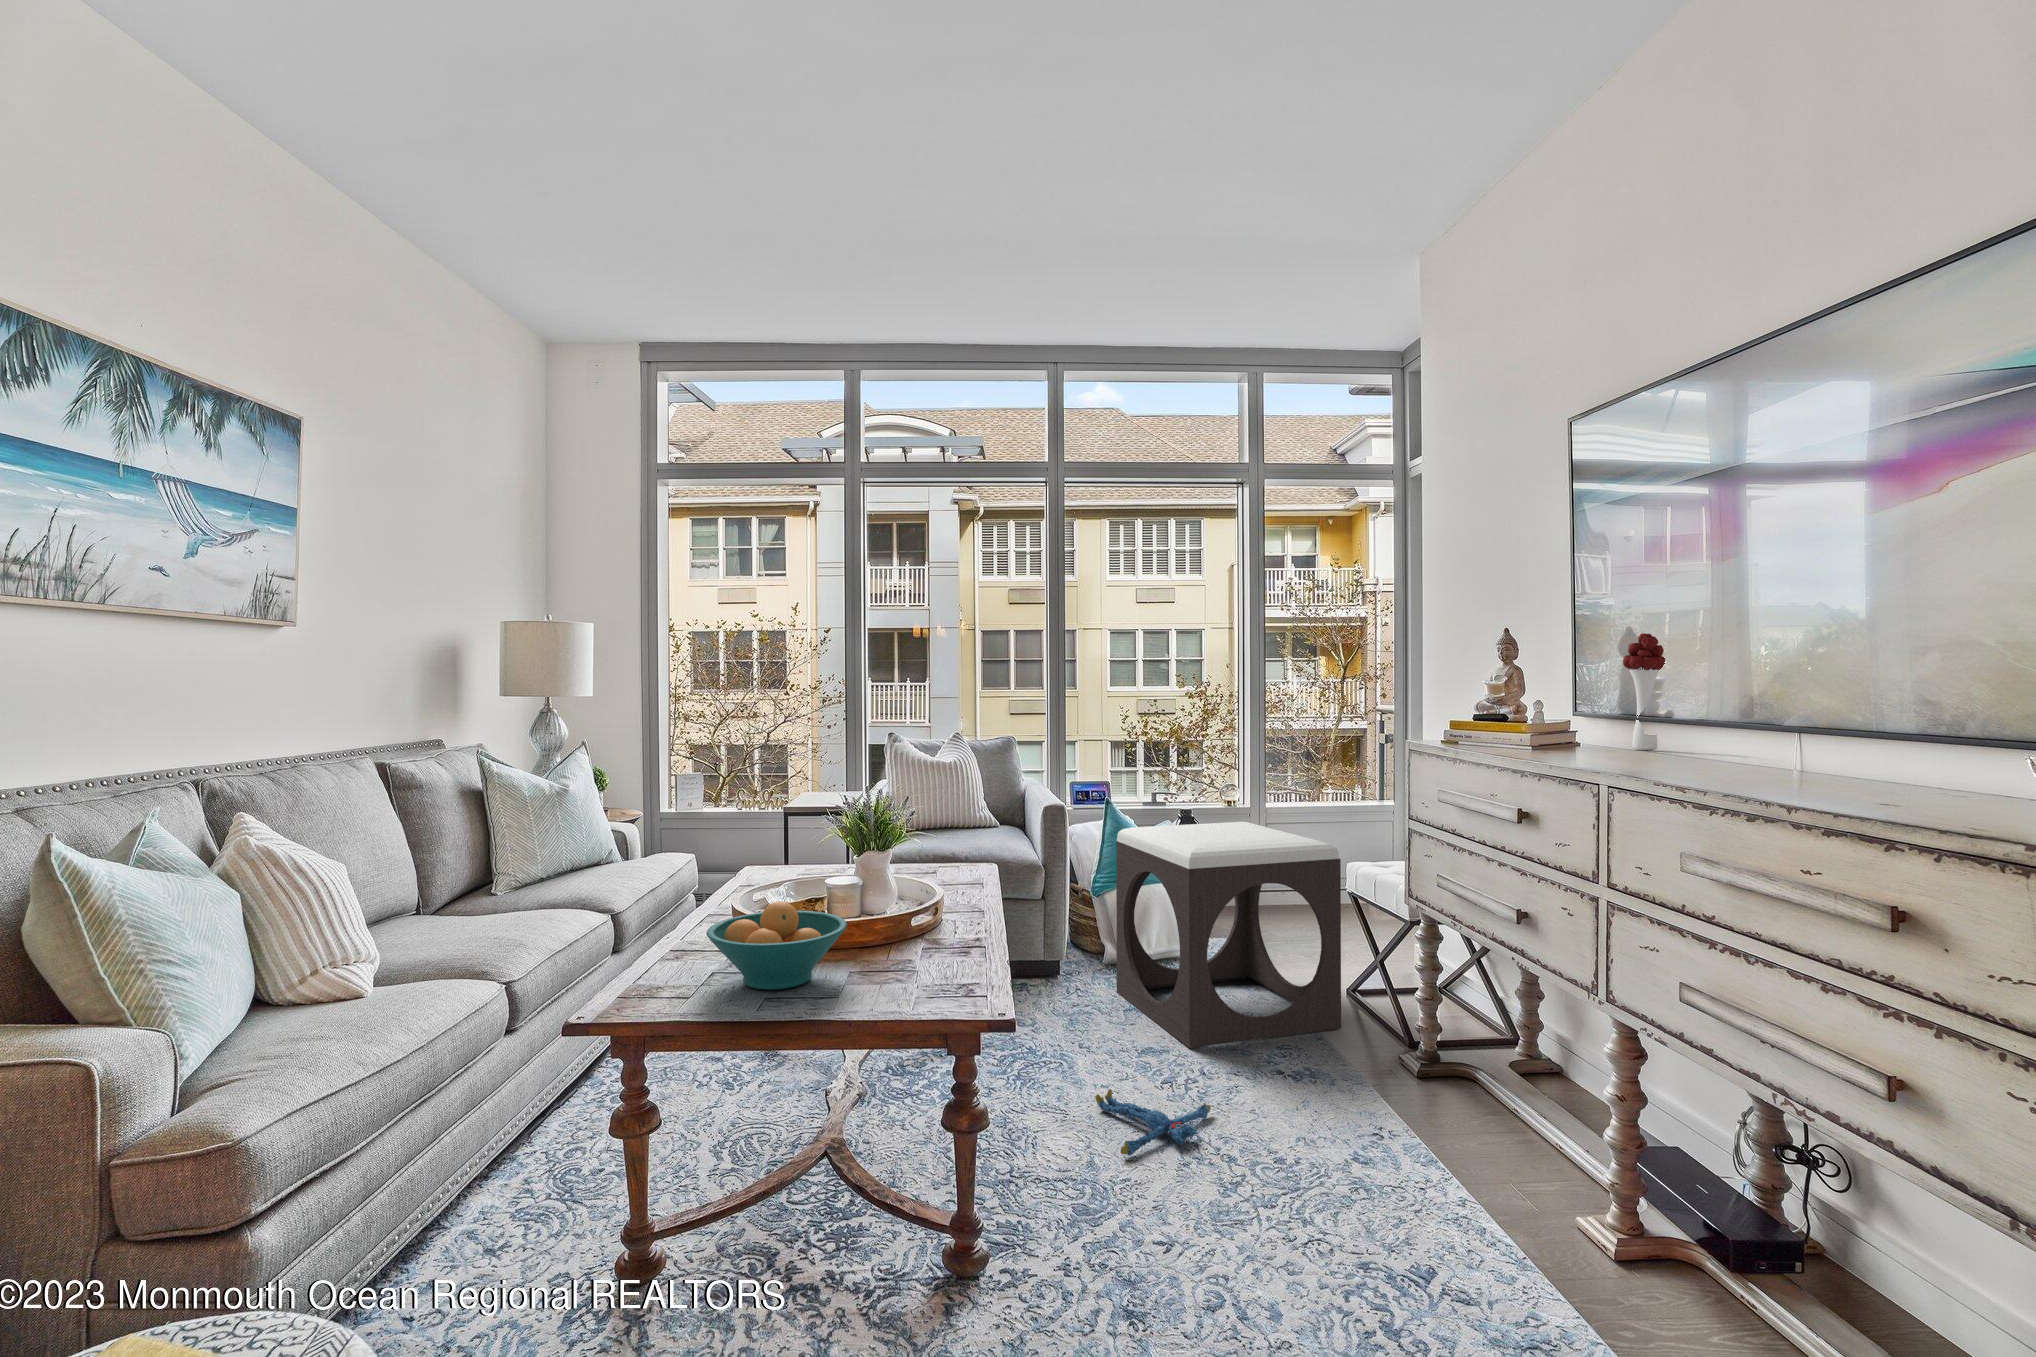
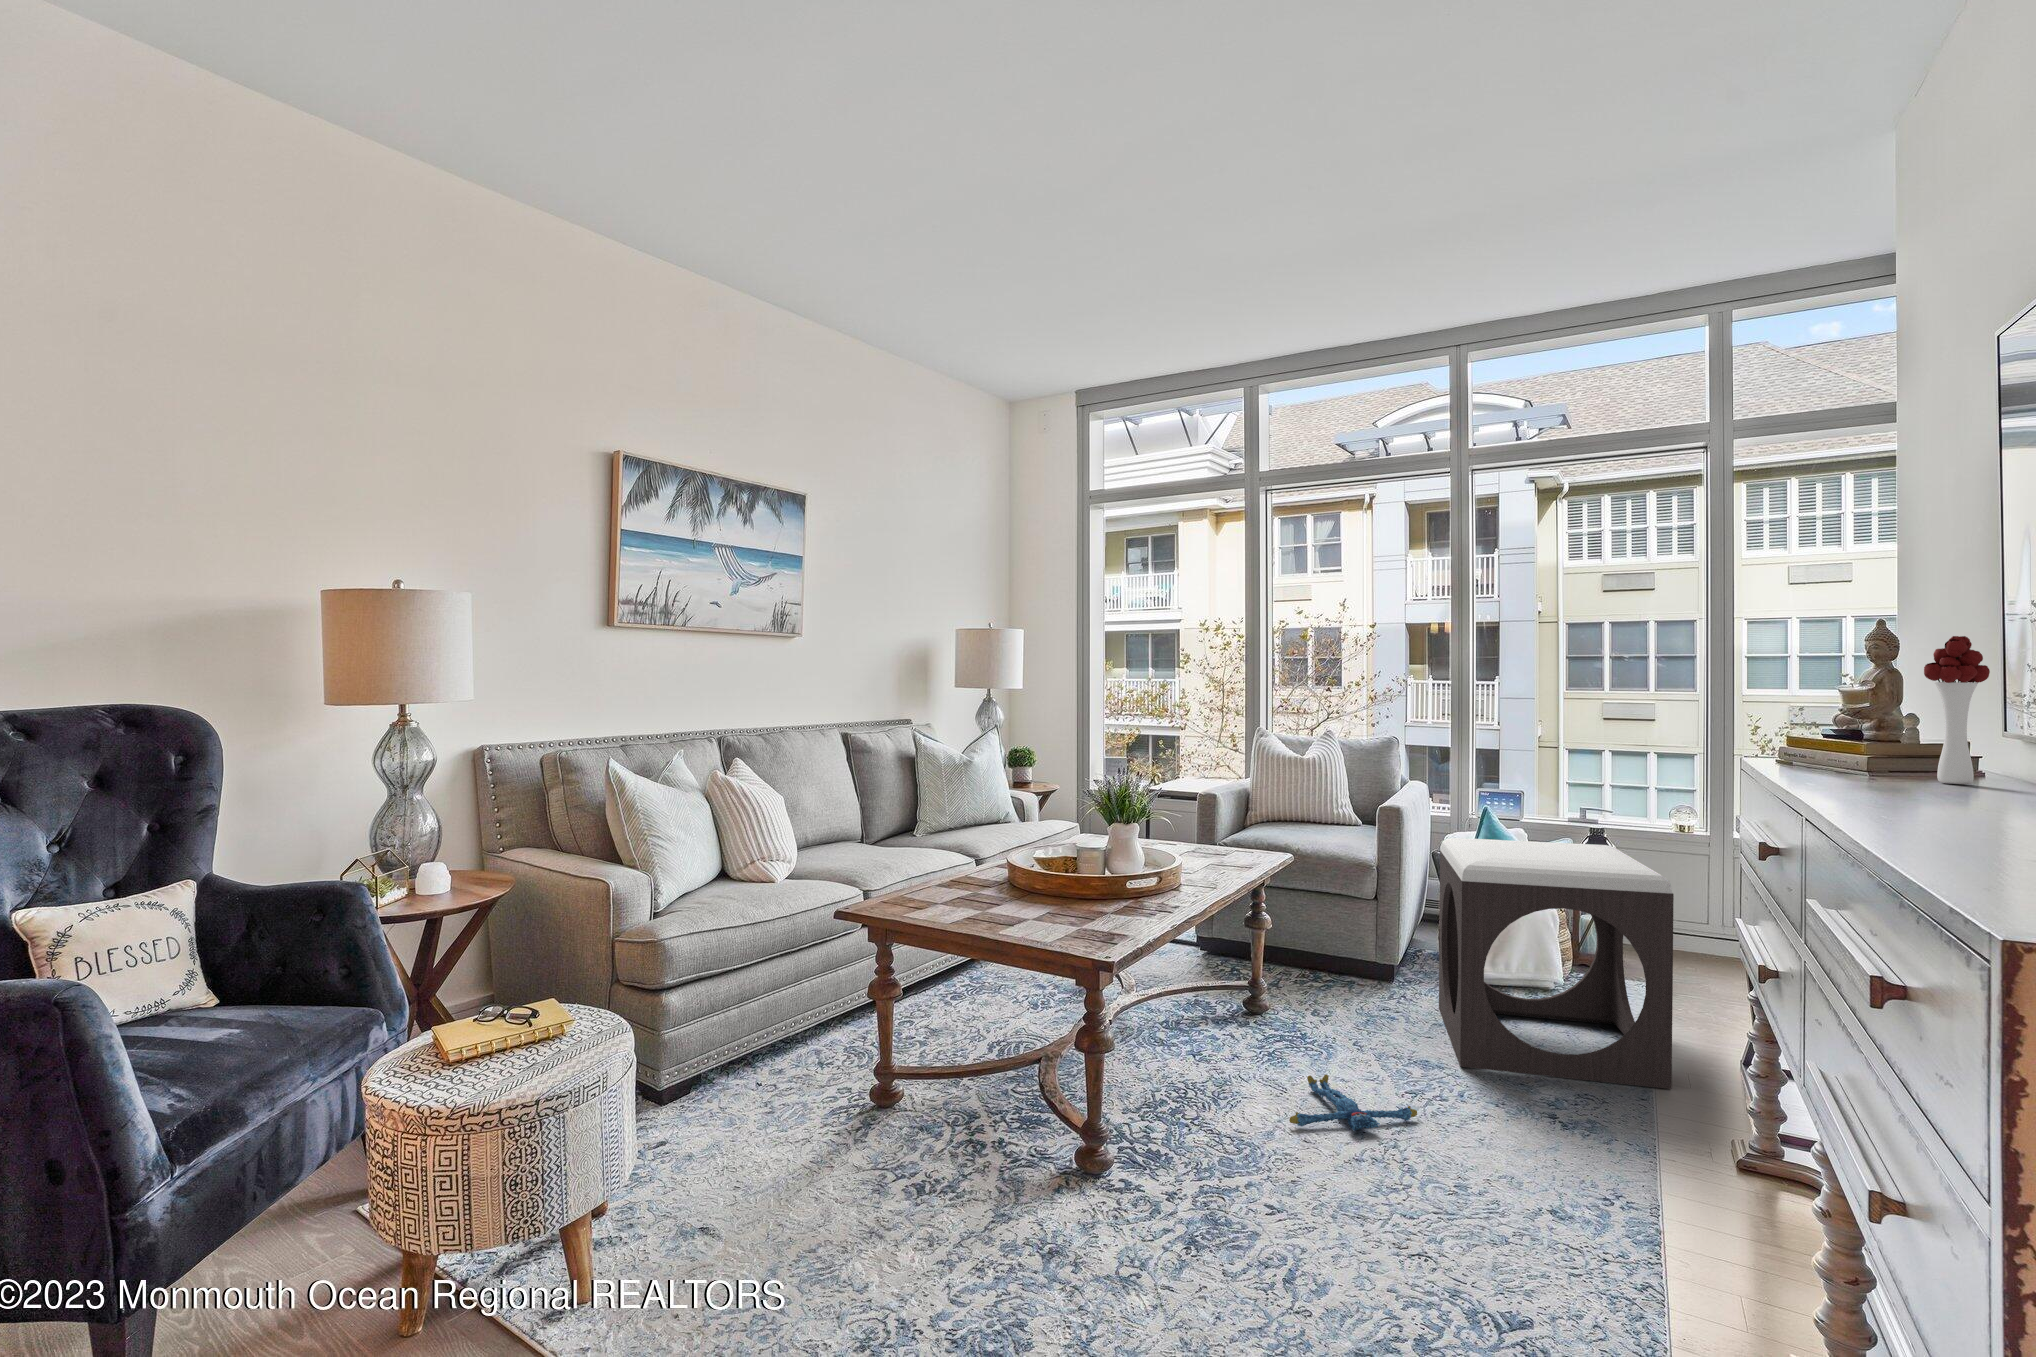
fruit bowl: present [706,901,847,990] -> none [938,850,1041,914]

